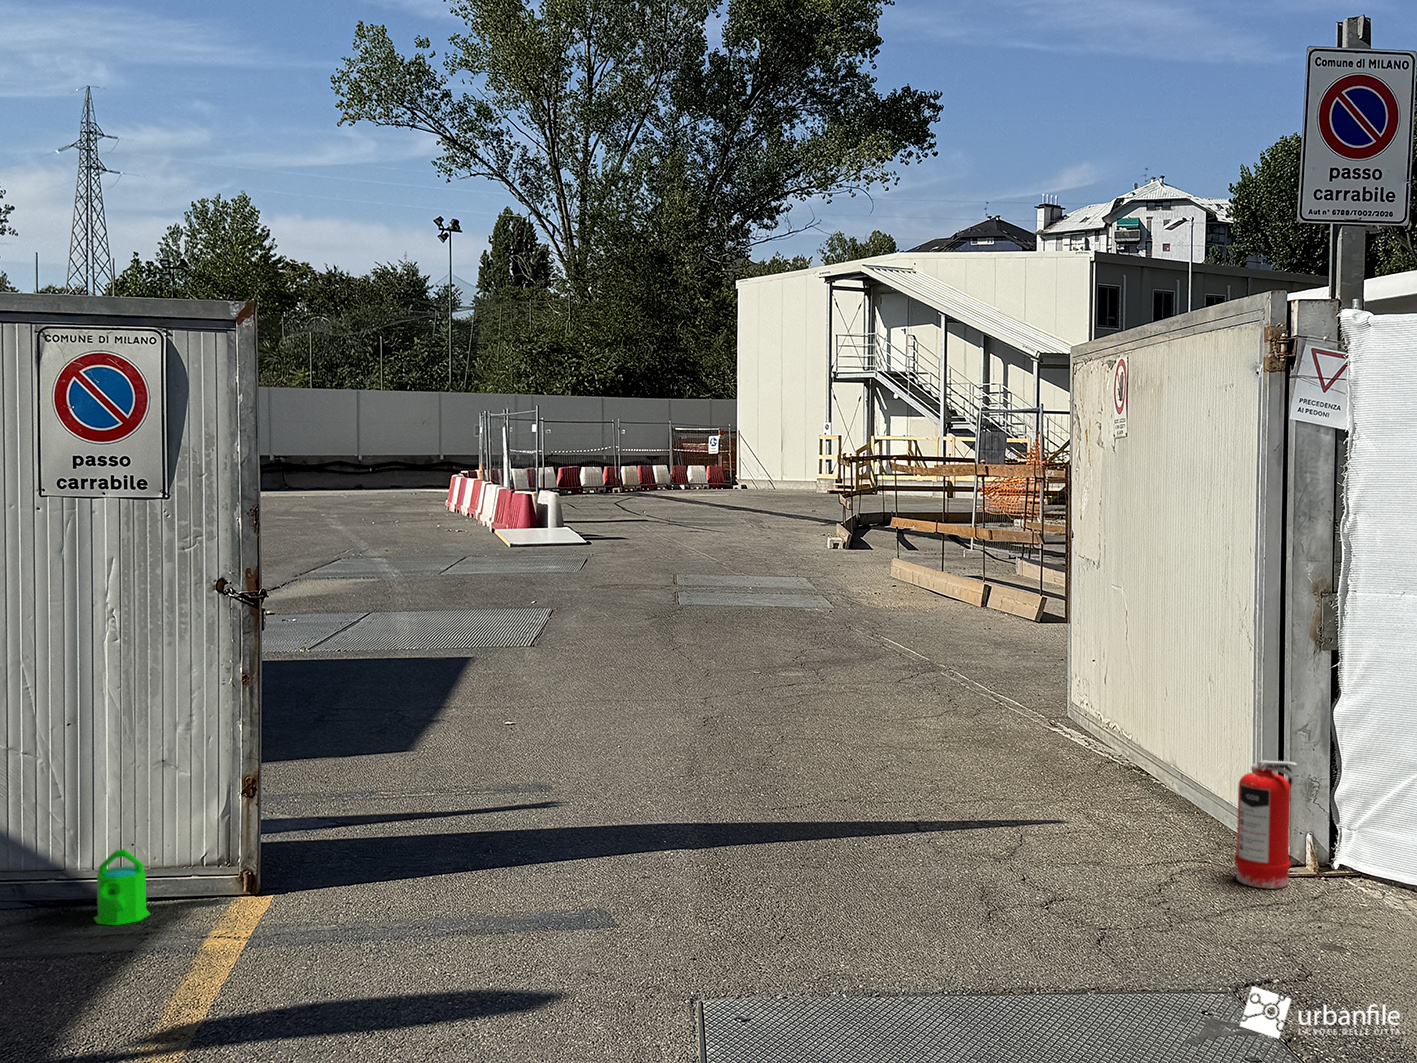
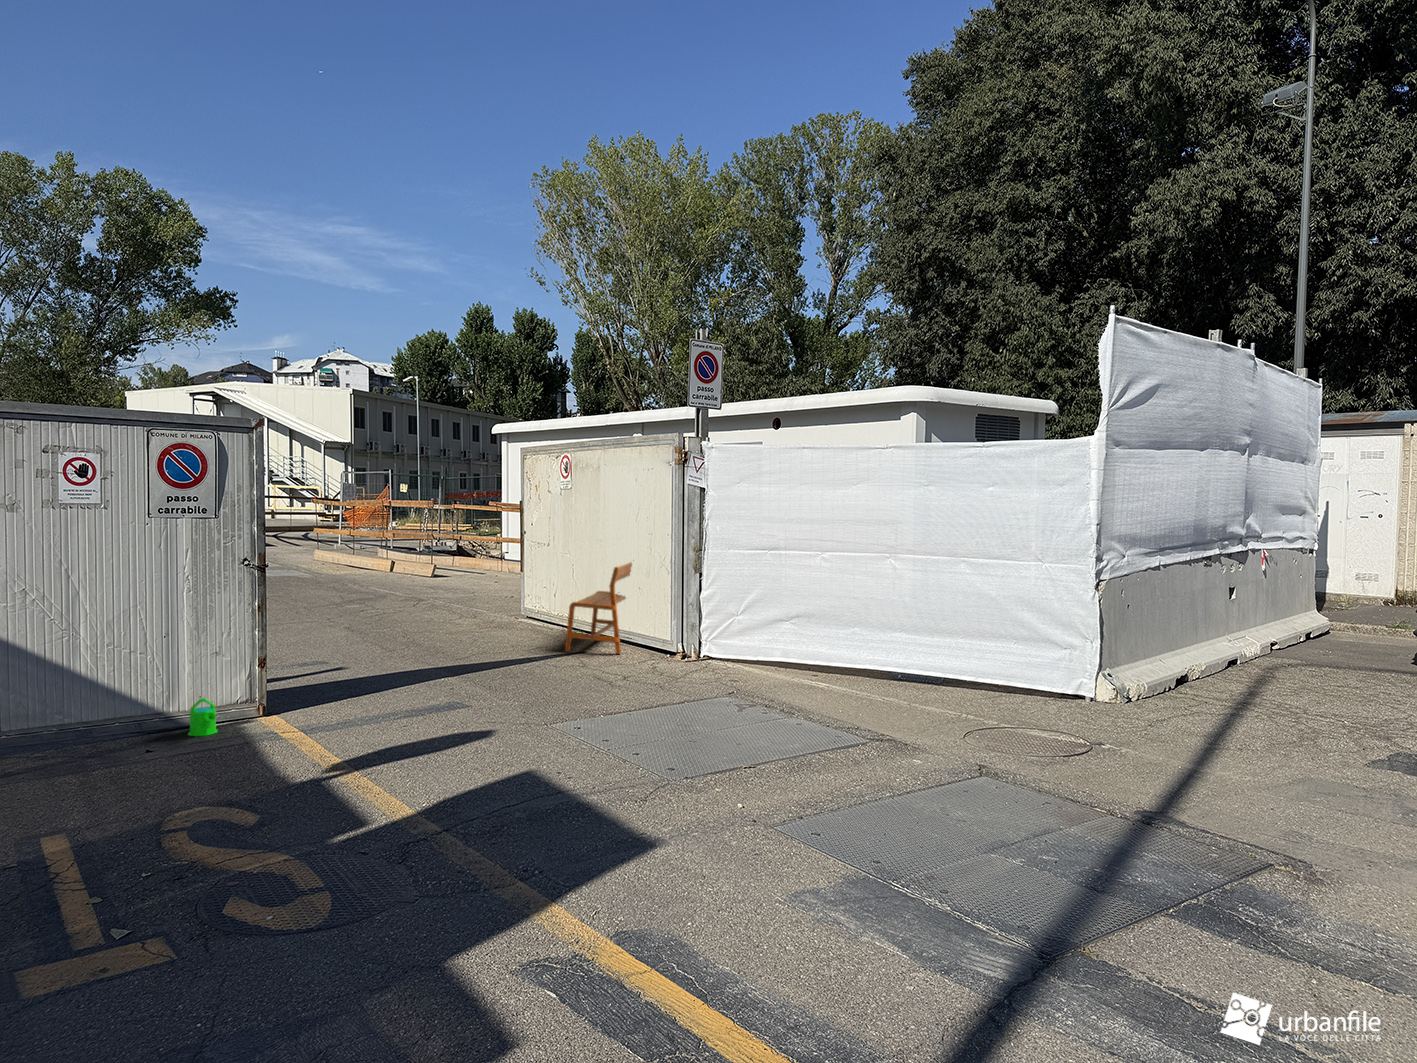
bench: none [995,610,1207,839] -> present [565,562,632,654]
fire extinguisher: present [1235,760,1297,888] -> none [670,614,693,663]

